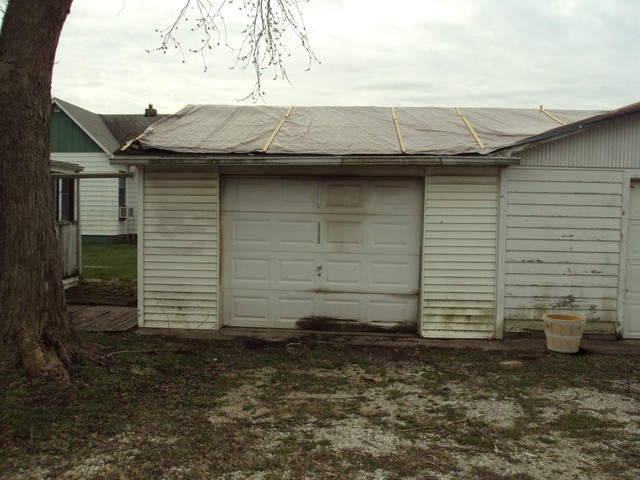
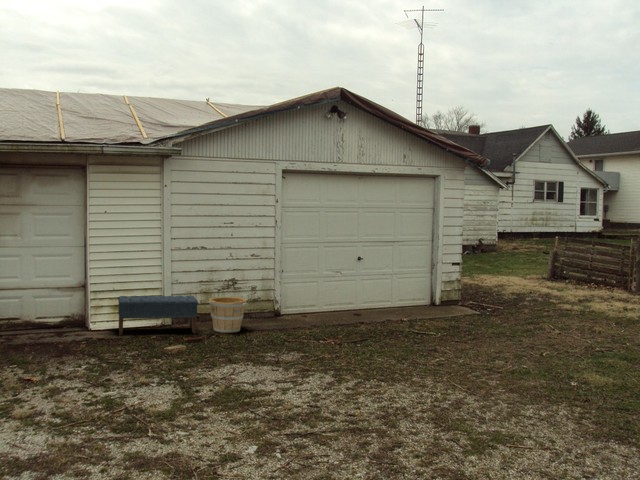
bench: none [450,307,531,350] -> present [118,295,198,336]

